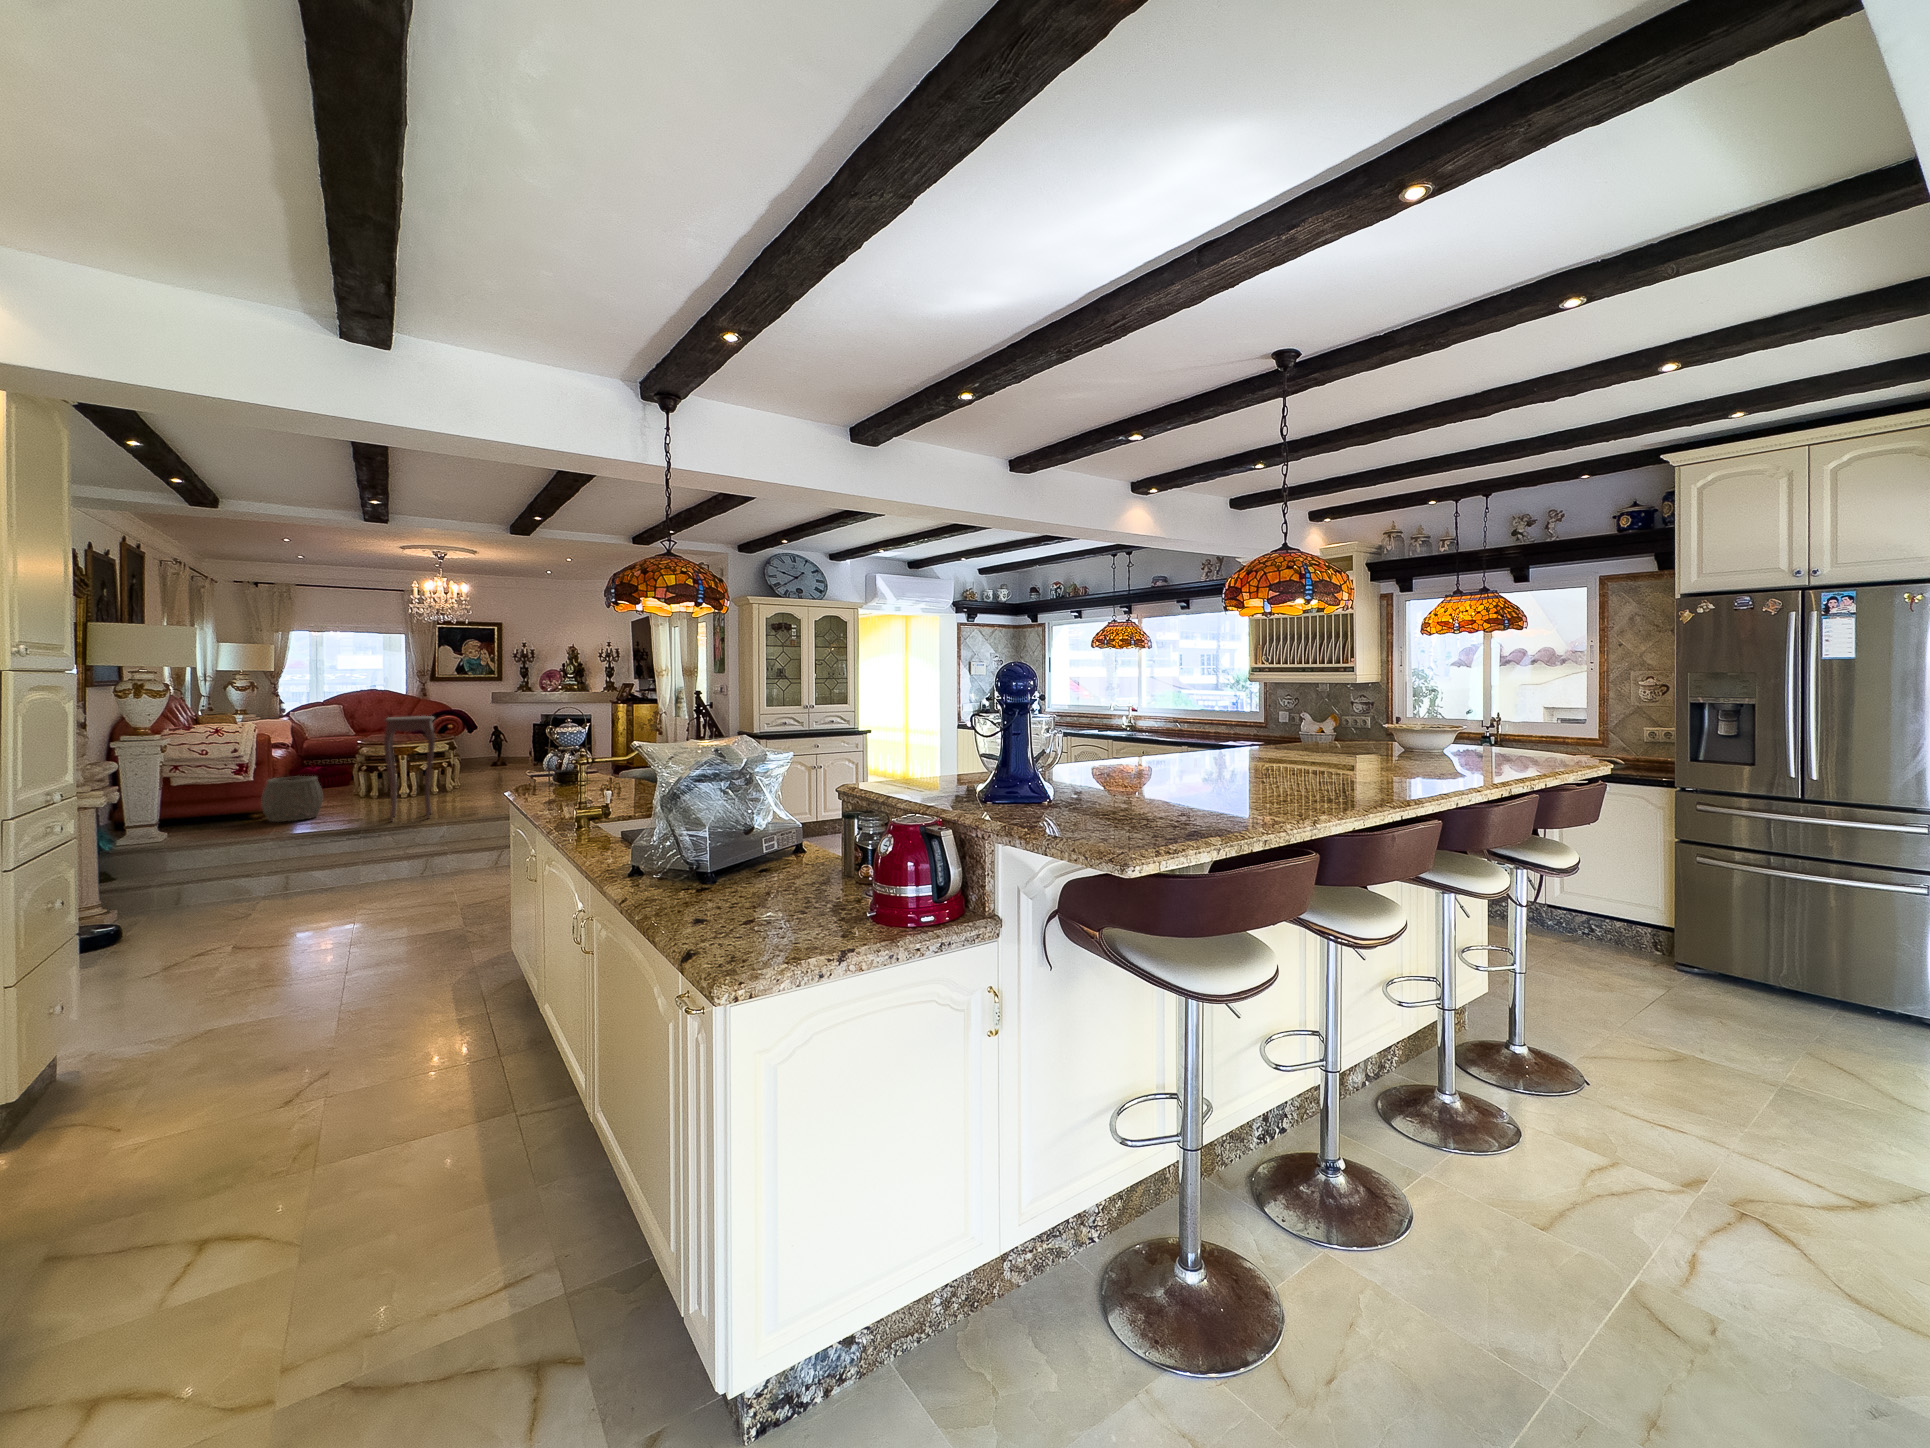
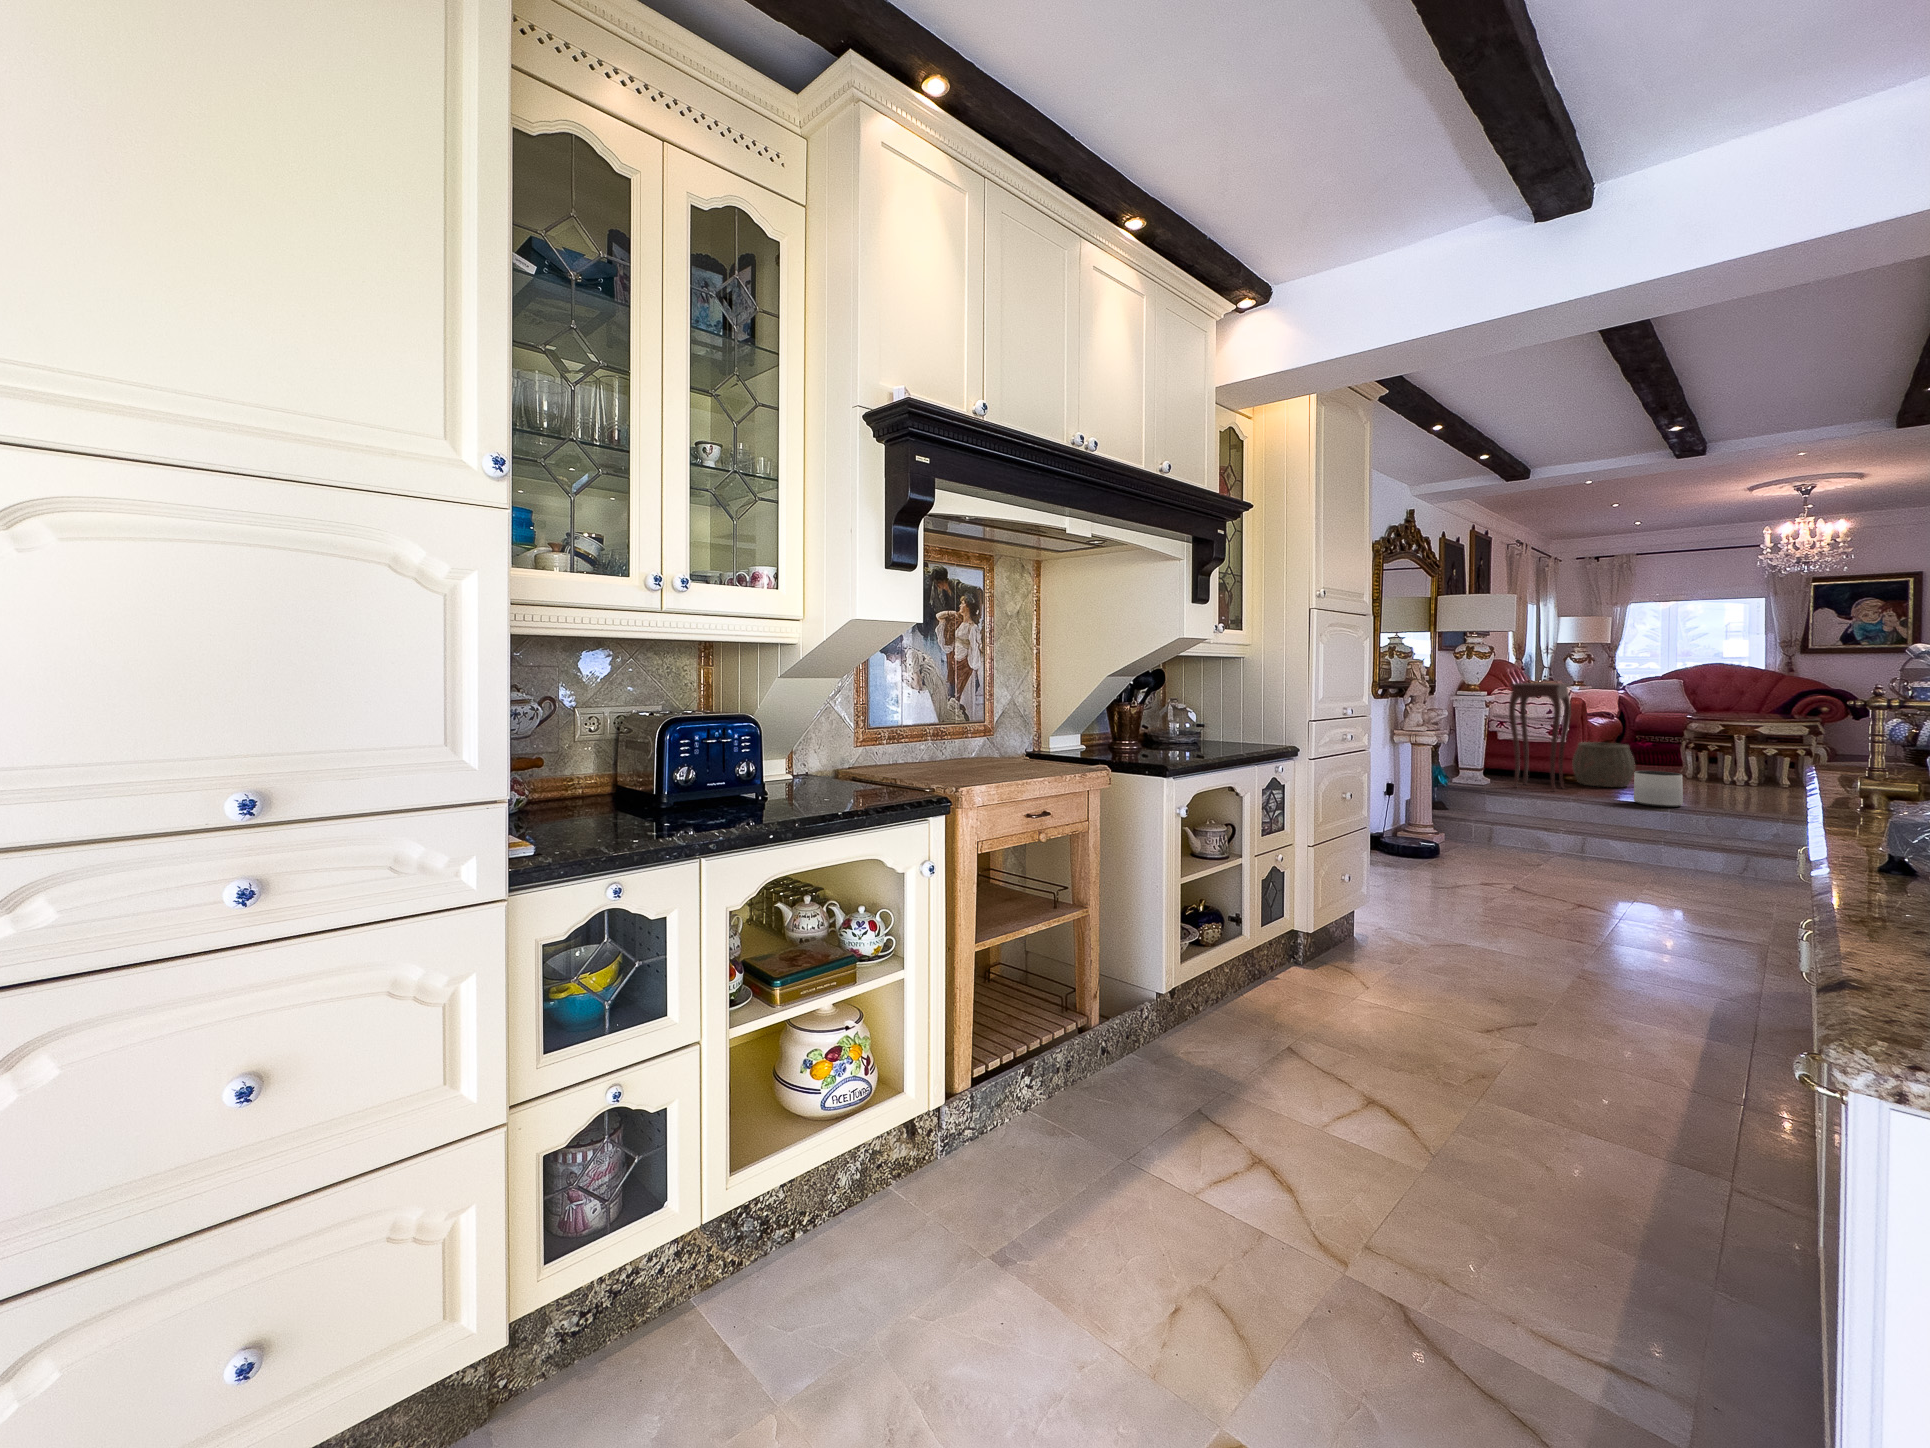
side table: present [384,716,435,821] -> present [1509,683,1571,791]
planter: none [330,798,372,832] -> present [1634,771,1683,807]

